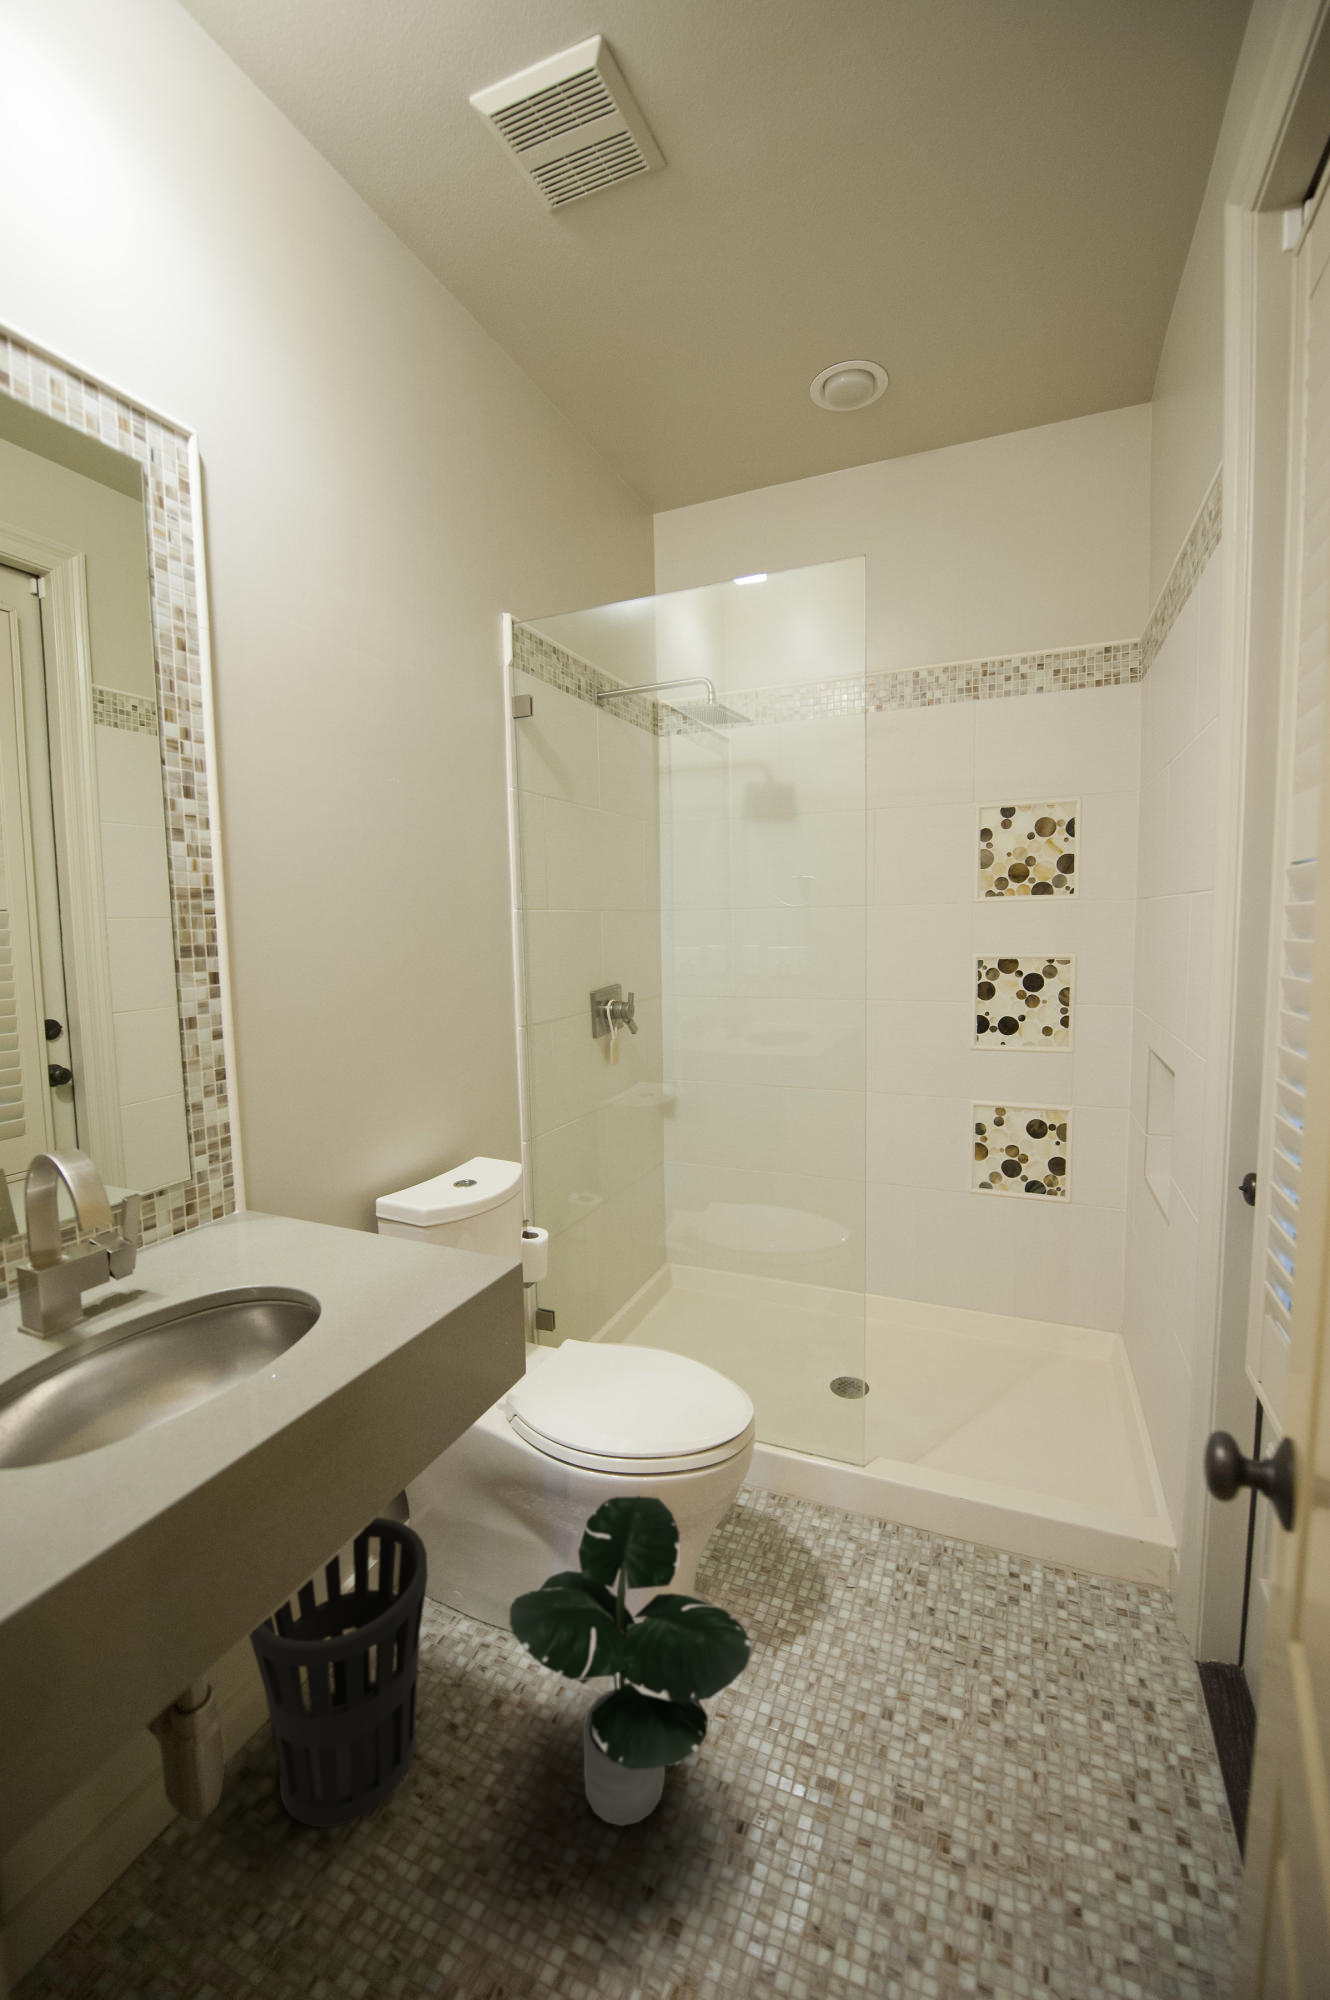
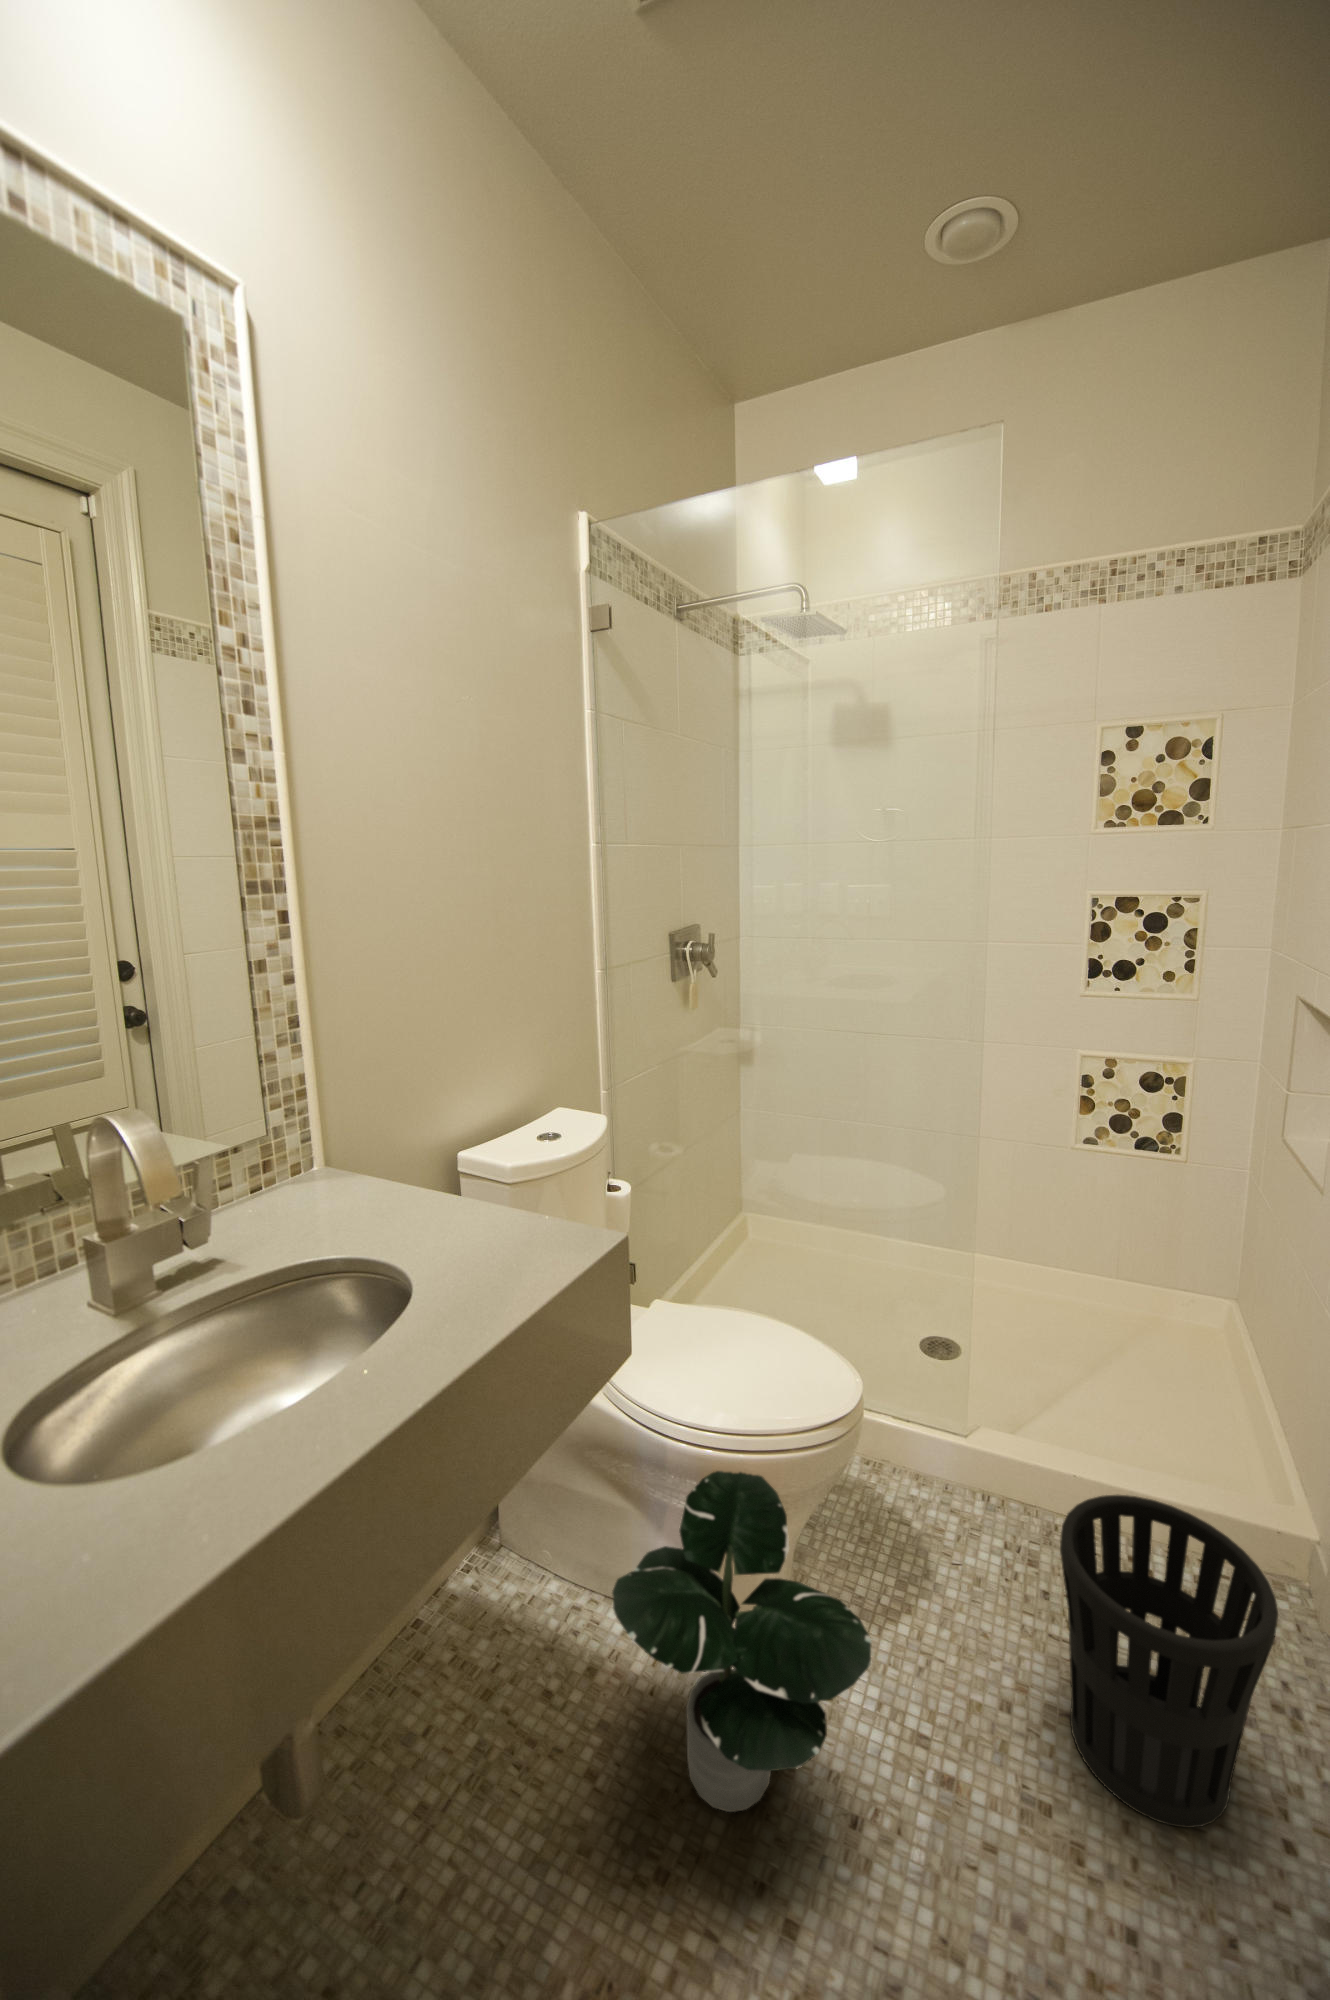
wastebasket: present [250,1517,428,1827] -> present [1060,1495,1278,1828]

